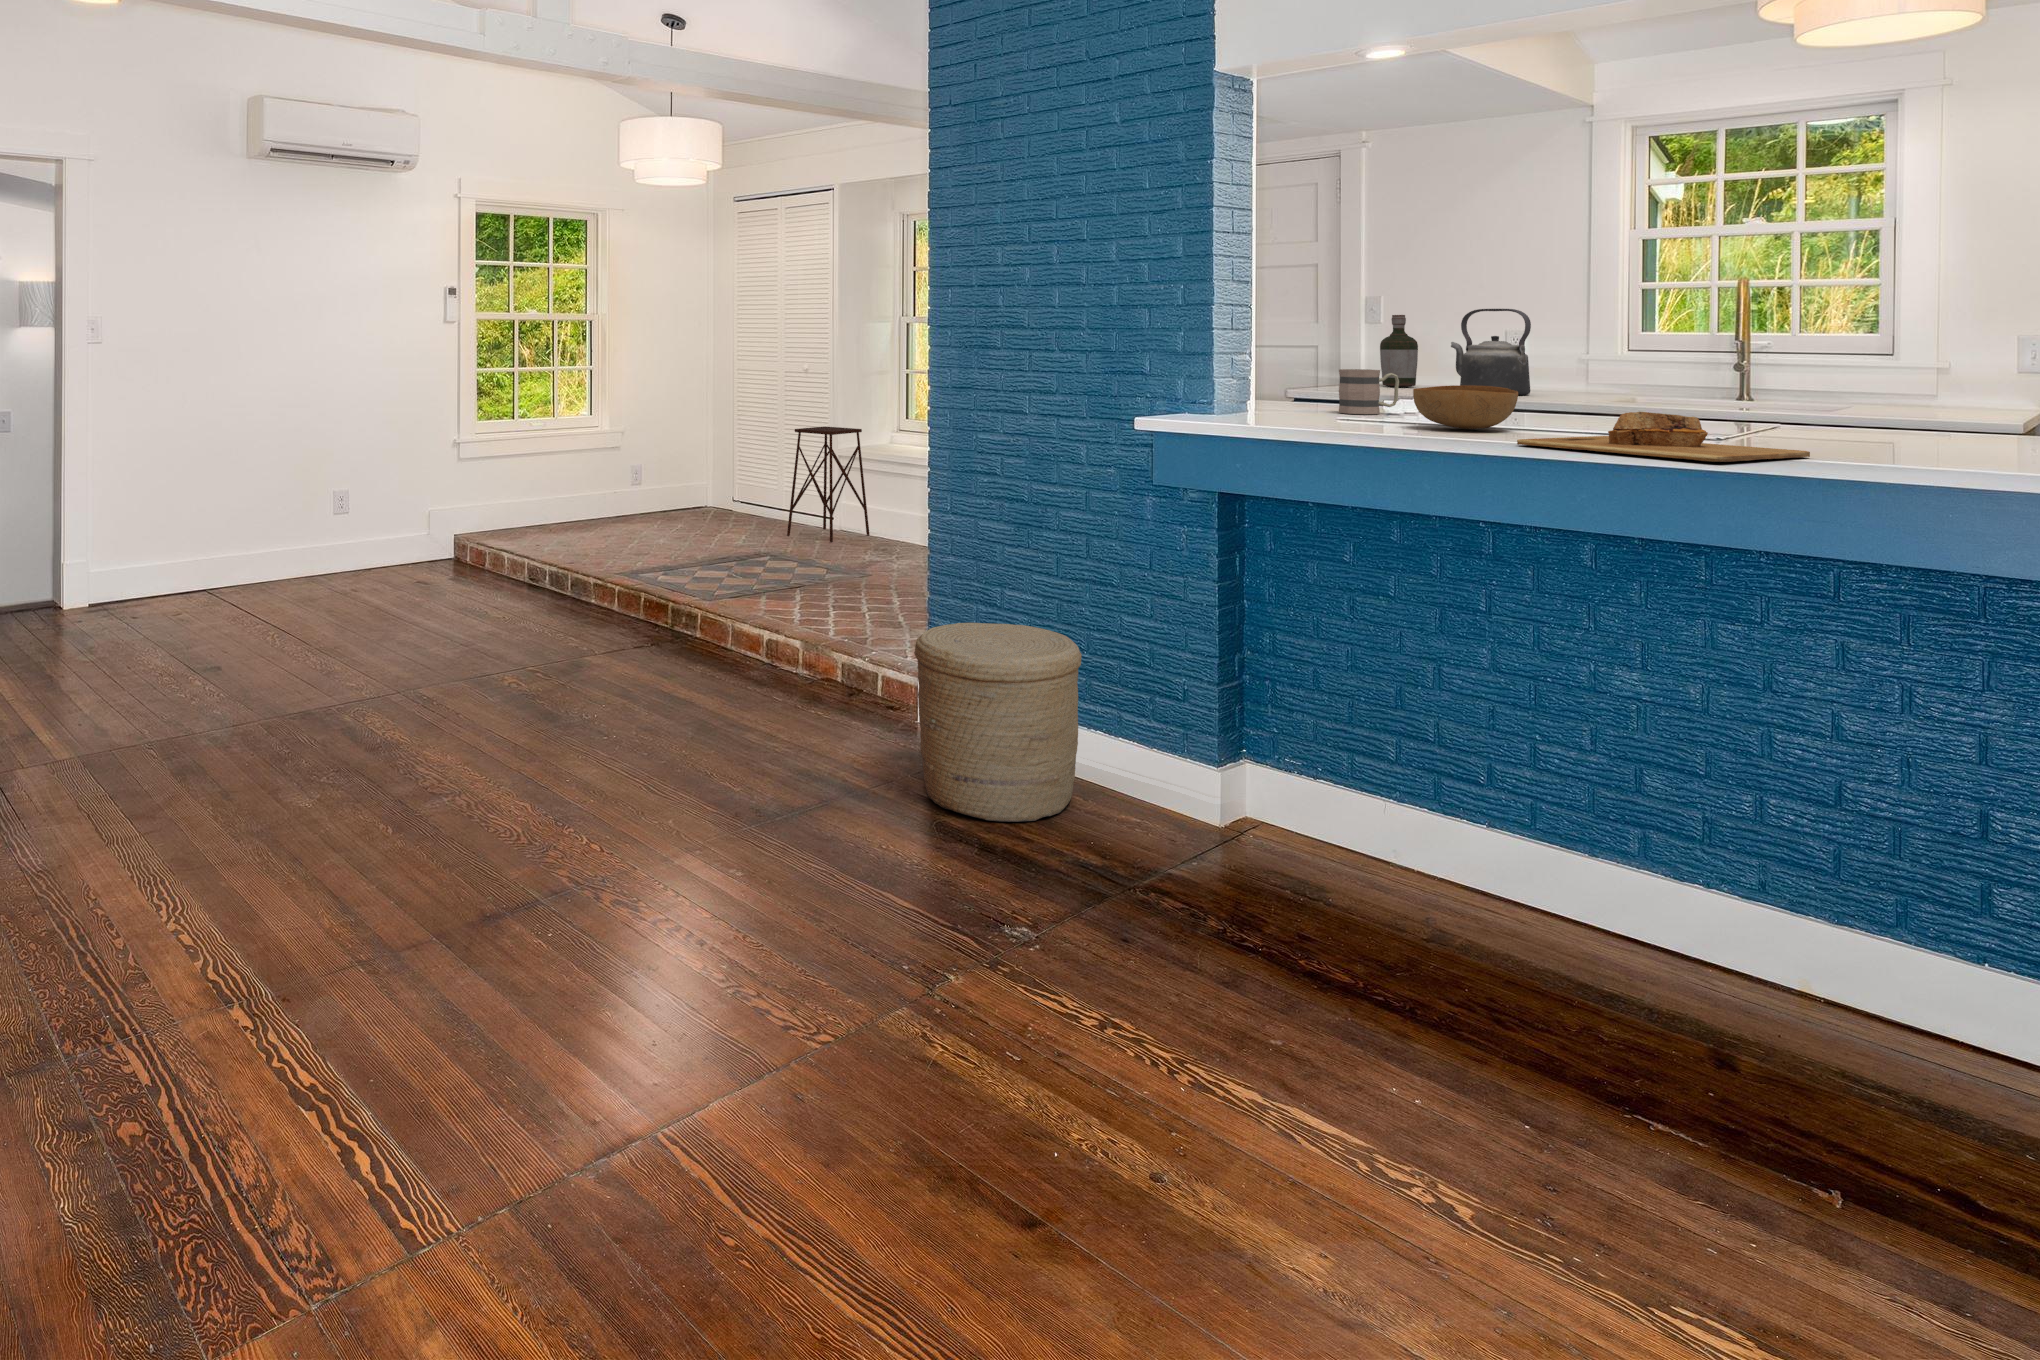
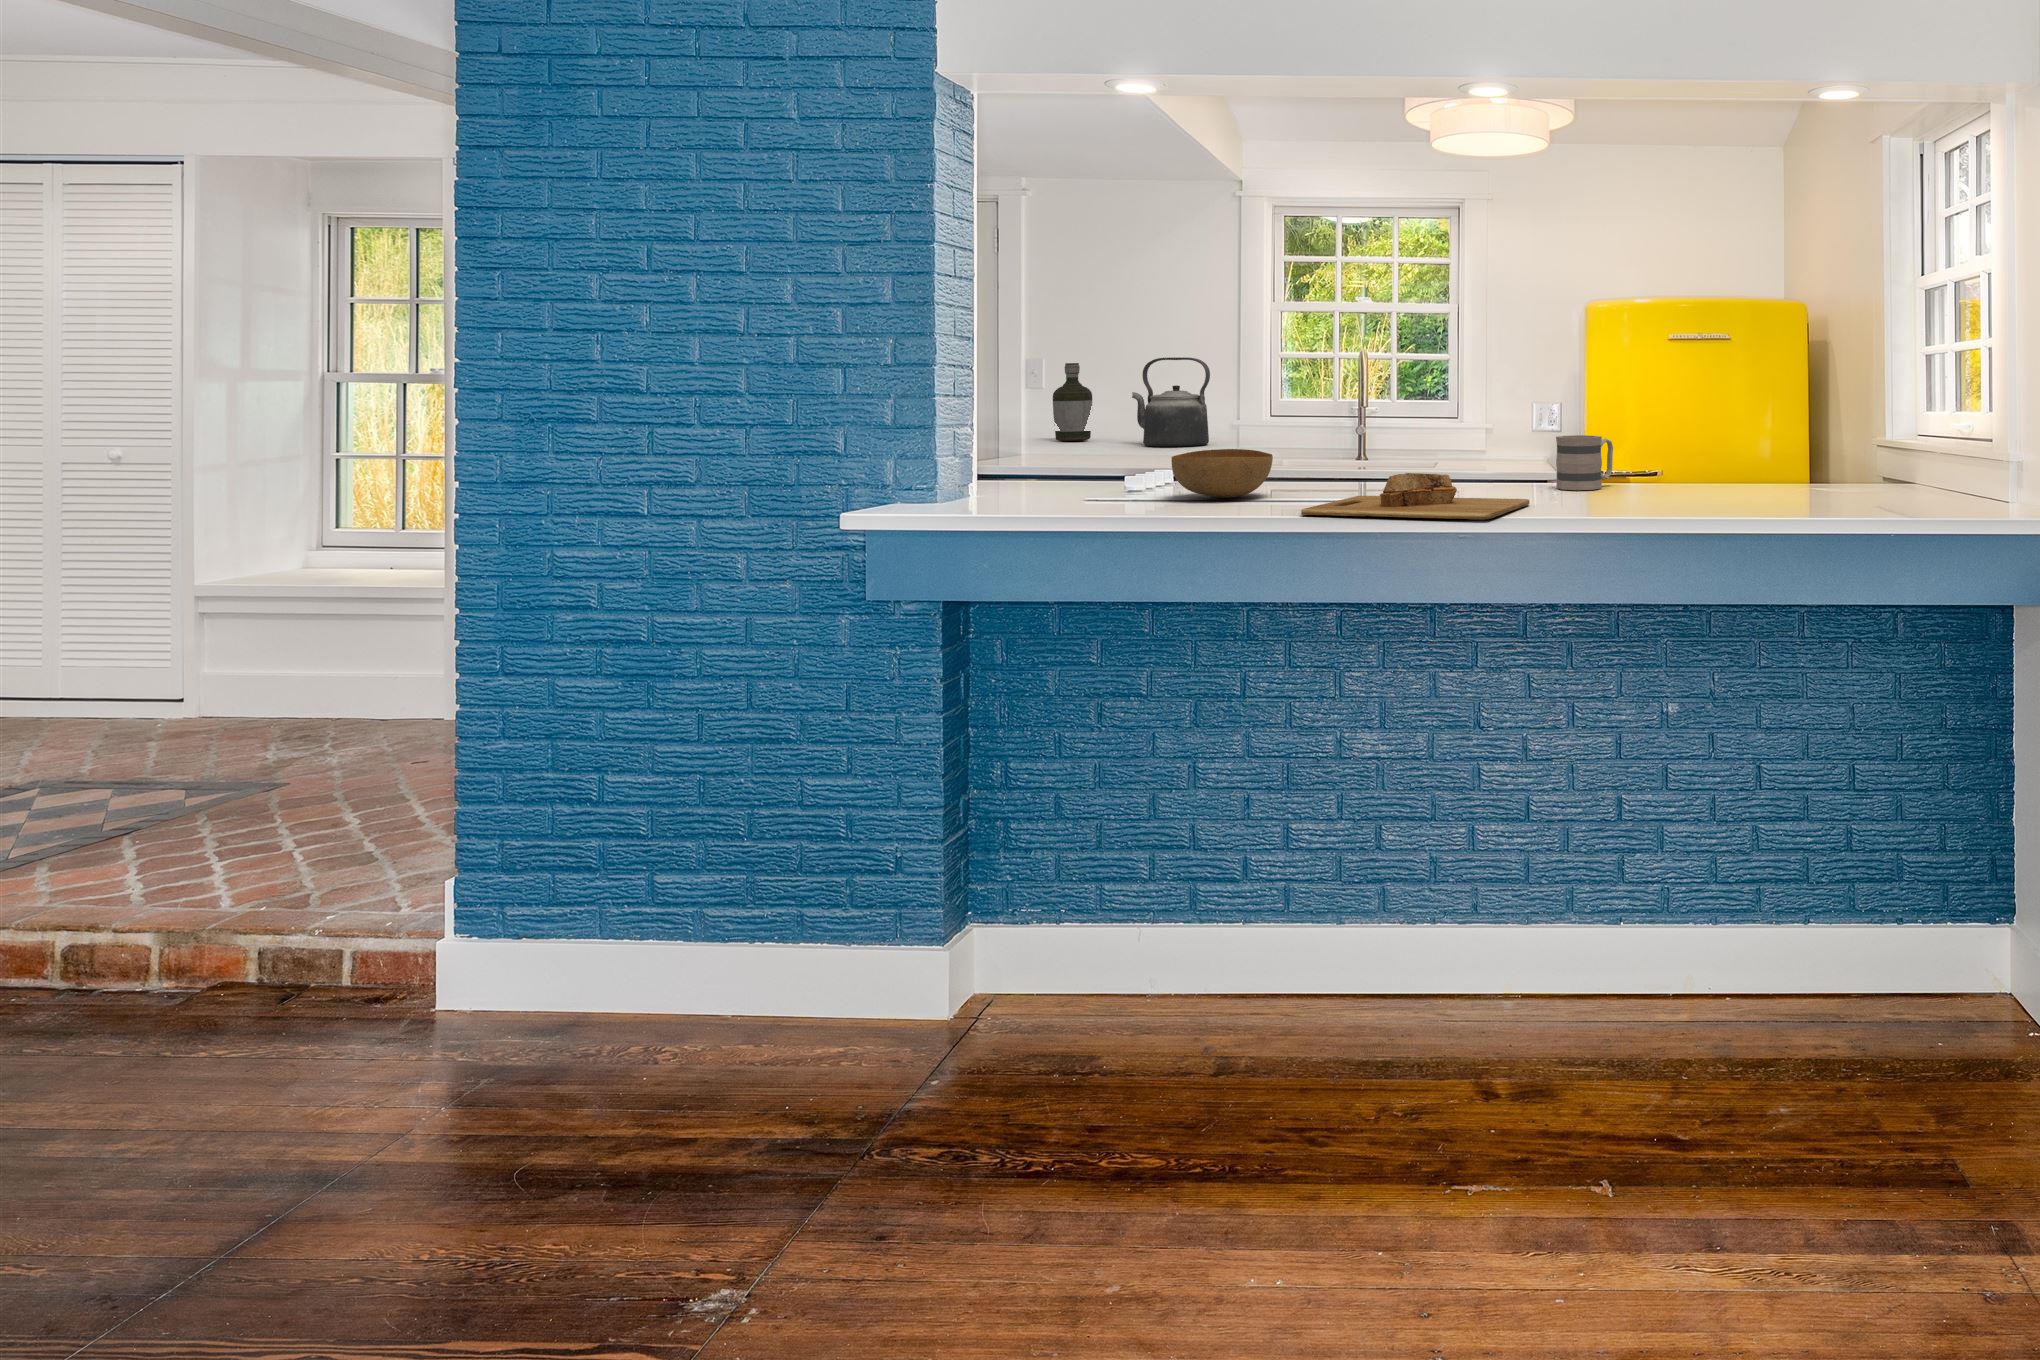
mug: present [1338,369,1399,414] -> present [1556,435,1613,490]
side table: present [787,426,870,542] -> none [72,545,261,739]
woven basket: present [914,623,1082,822] -> none [459,822,752,1146]

